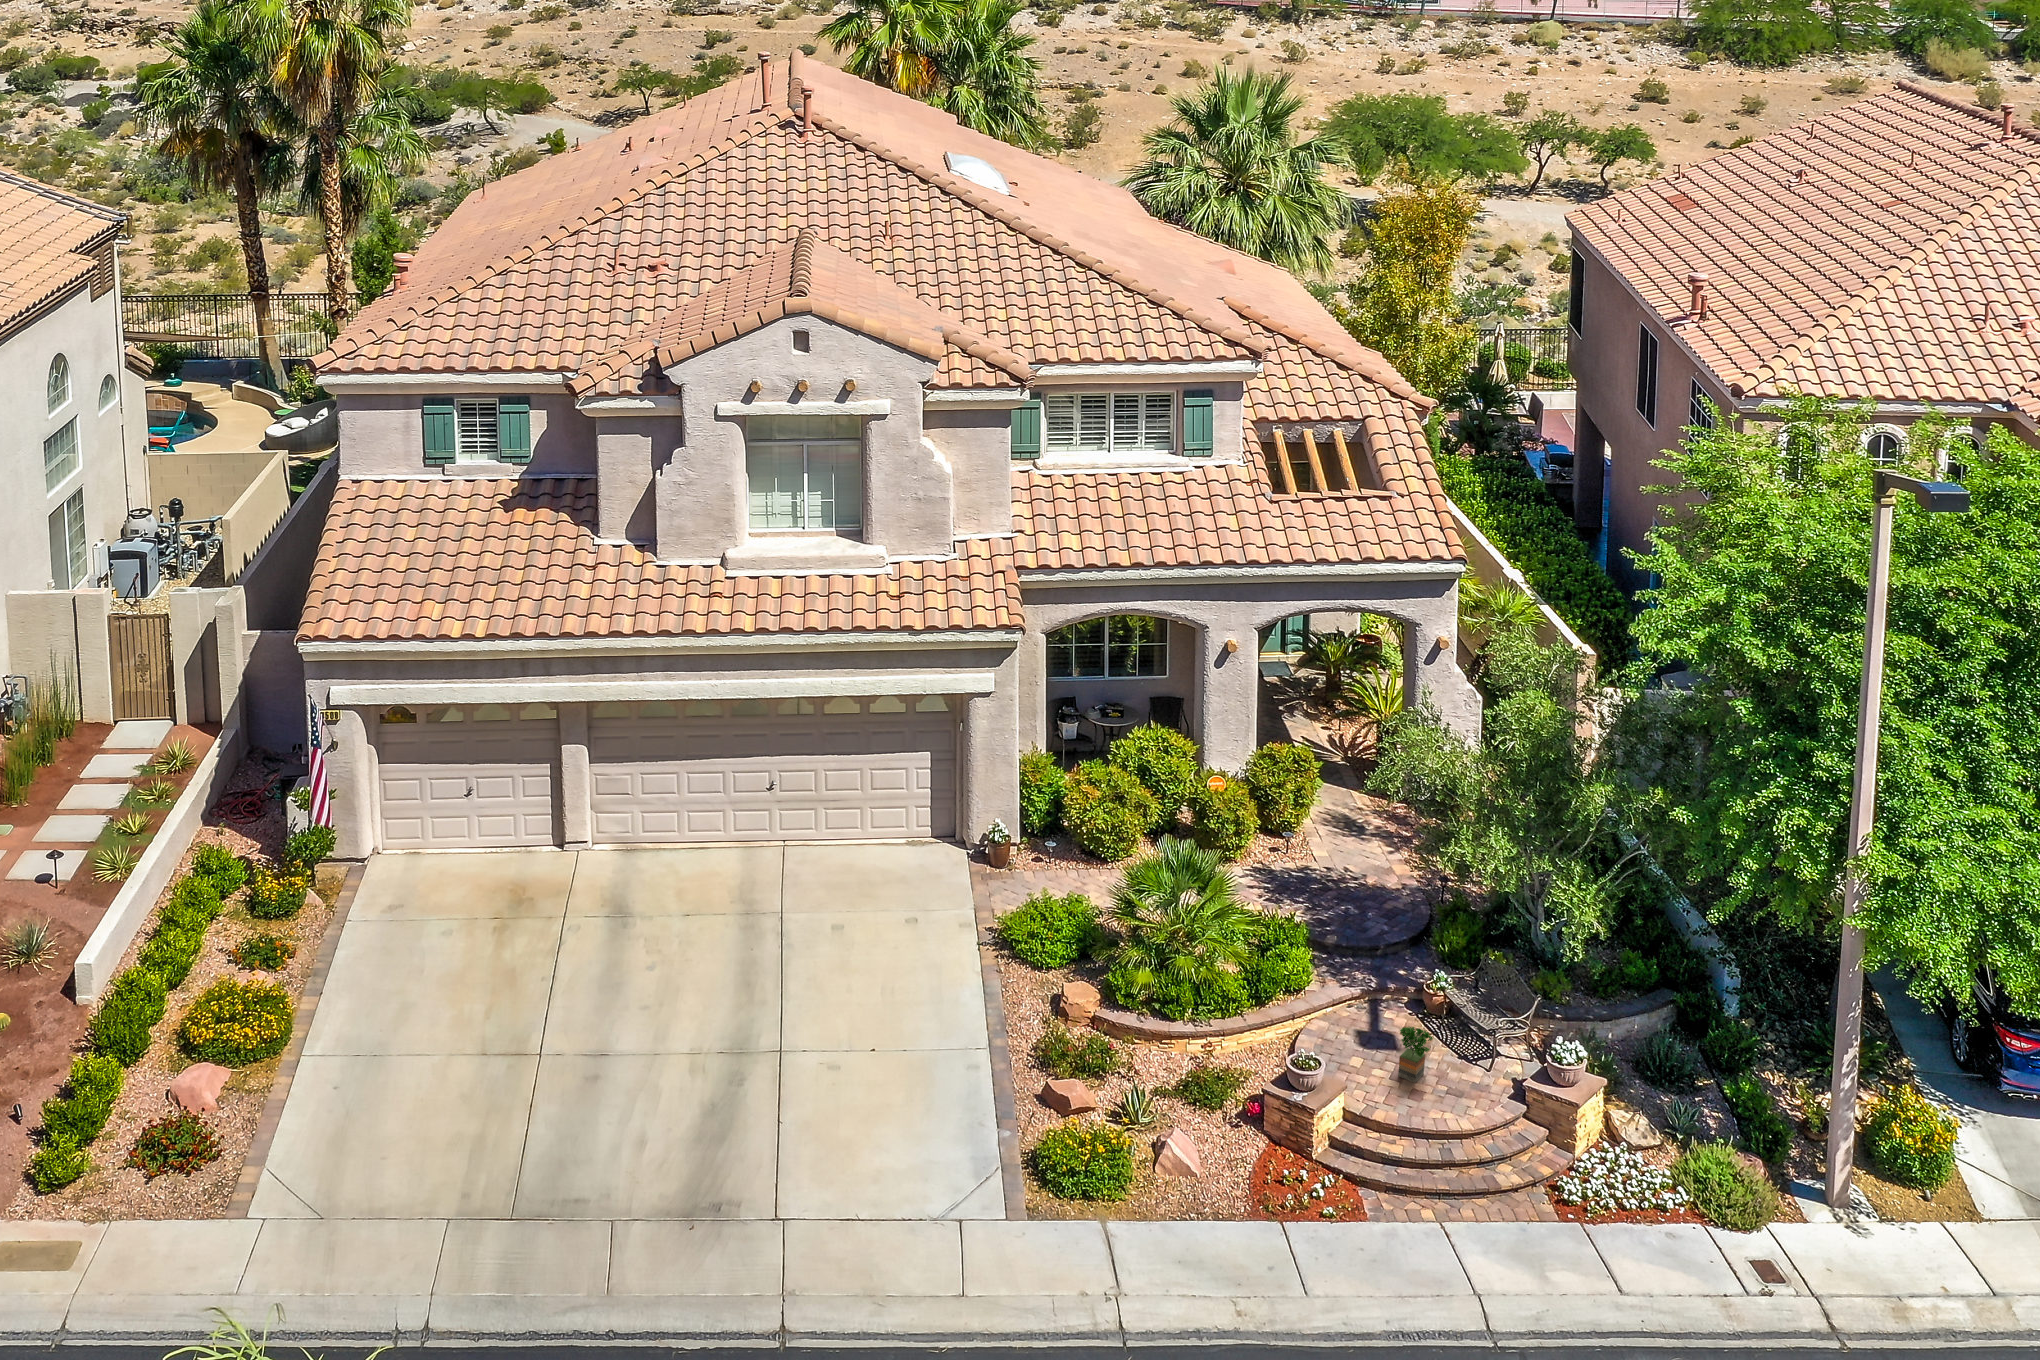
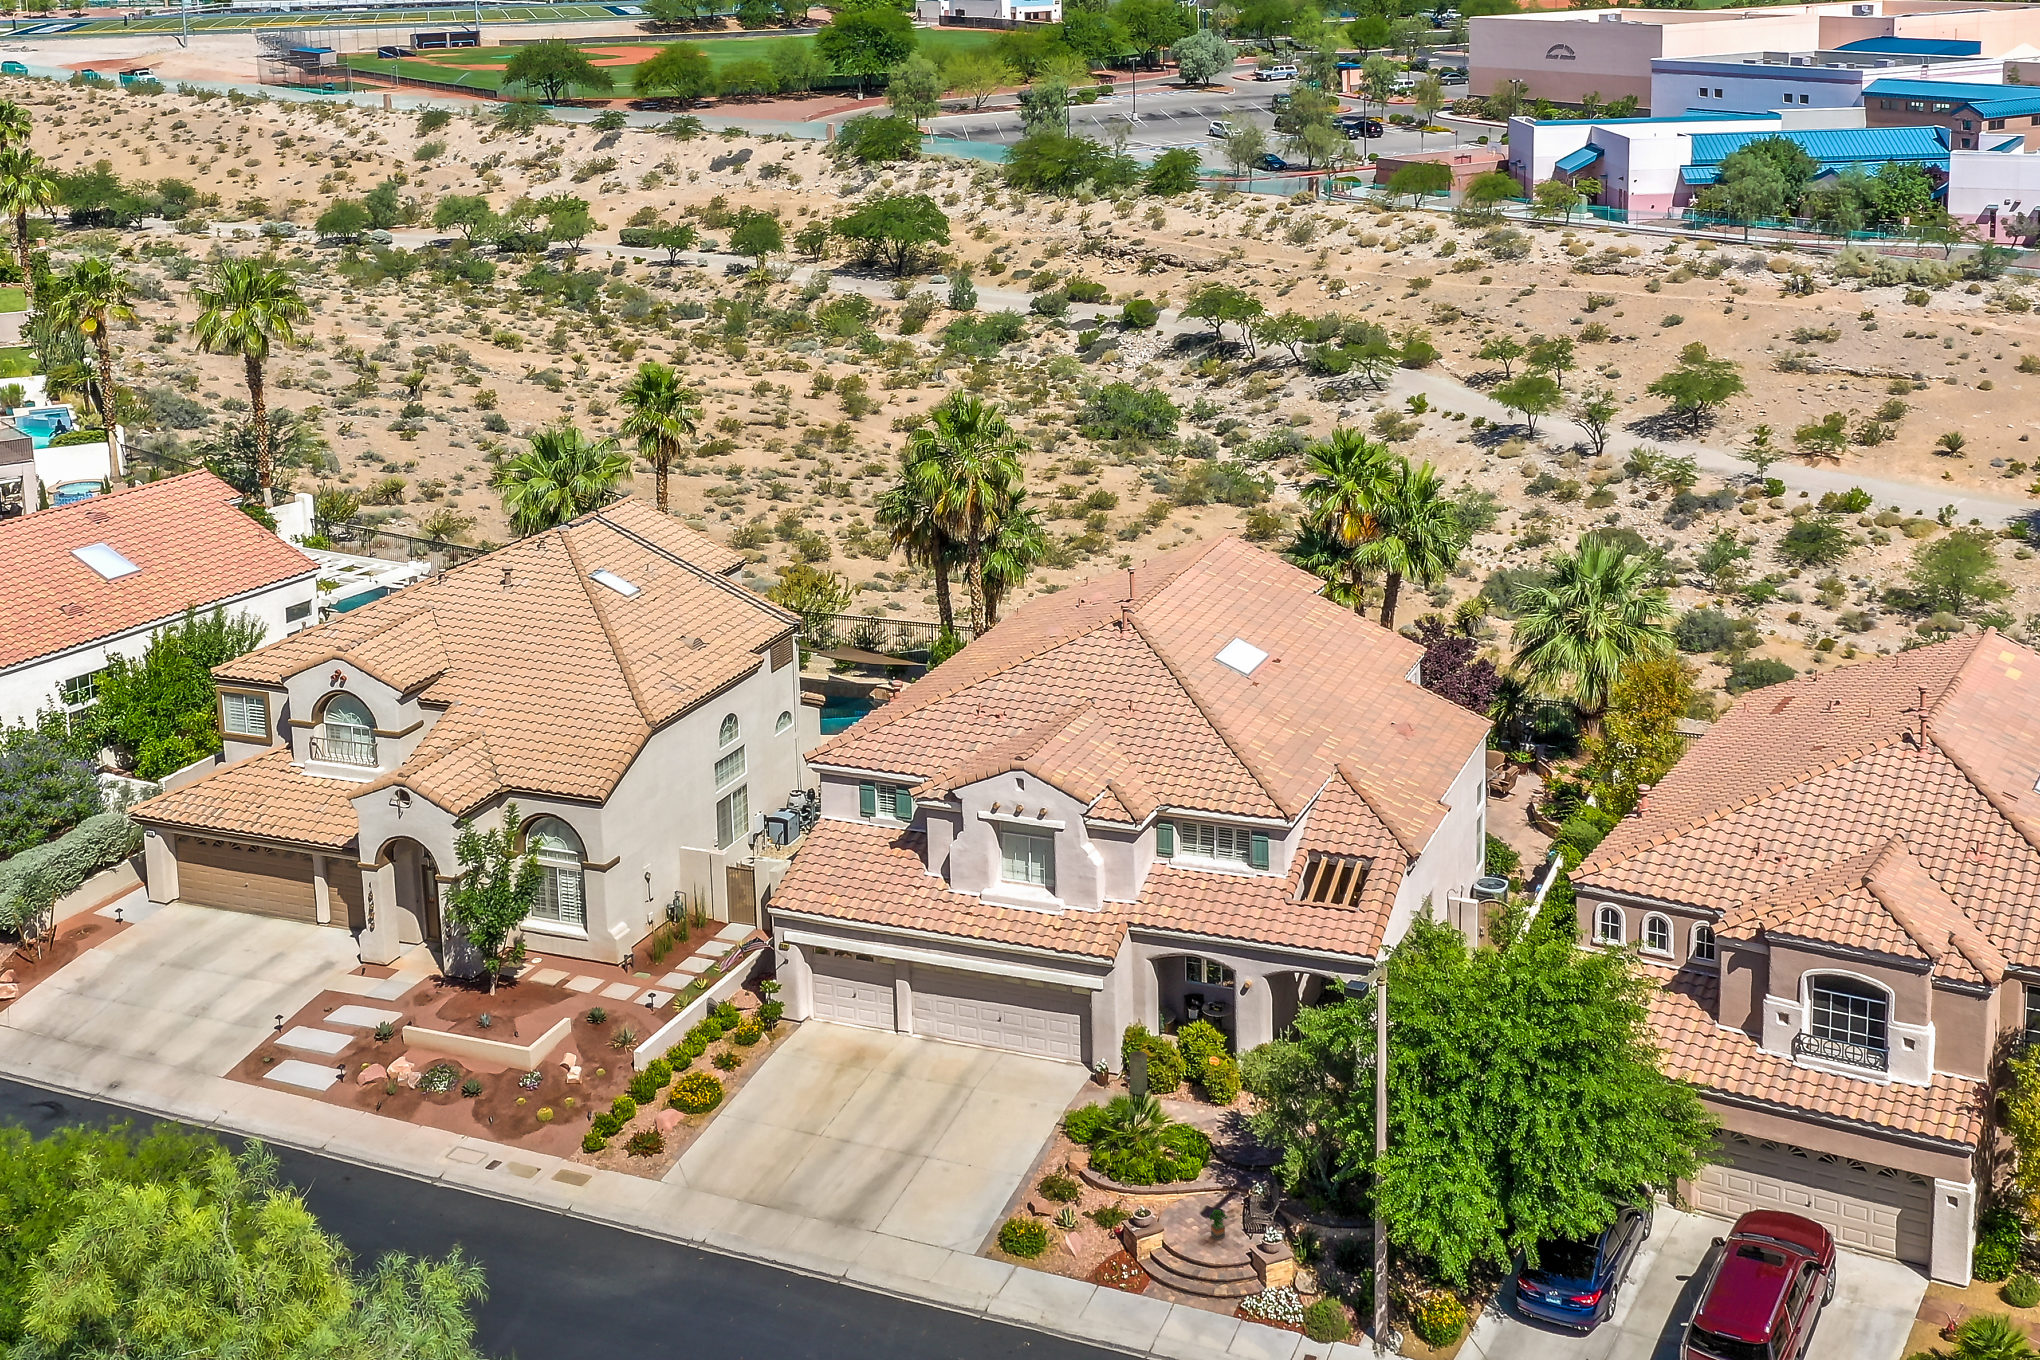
trash can: none [1048,792,1083,871] -> present [1129,1051,1147,1097]

